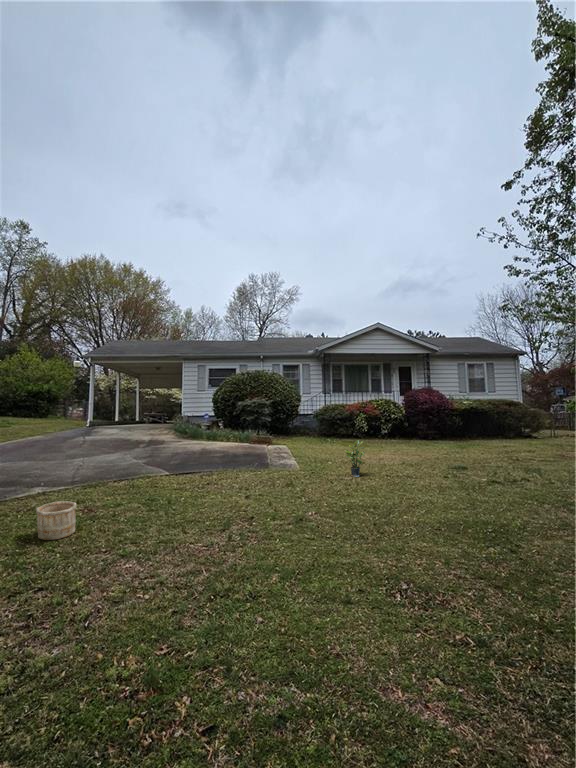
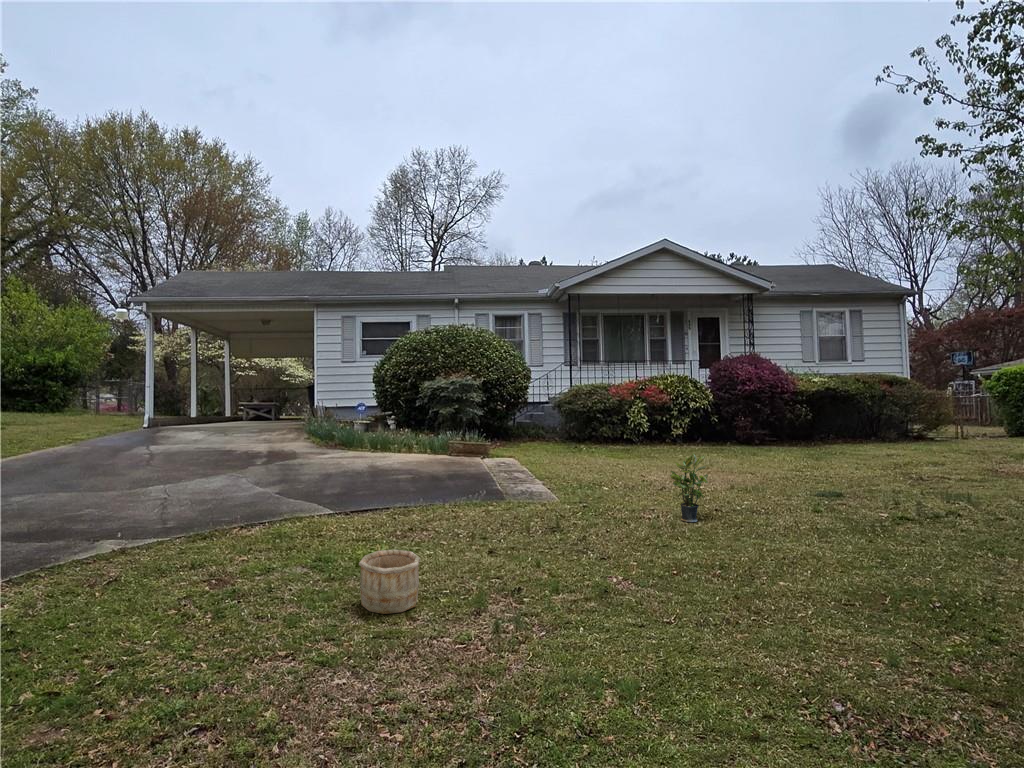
wooden bucket: present [36,501,77,540] -> present [359,550,420,614]

